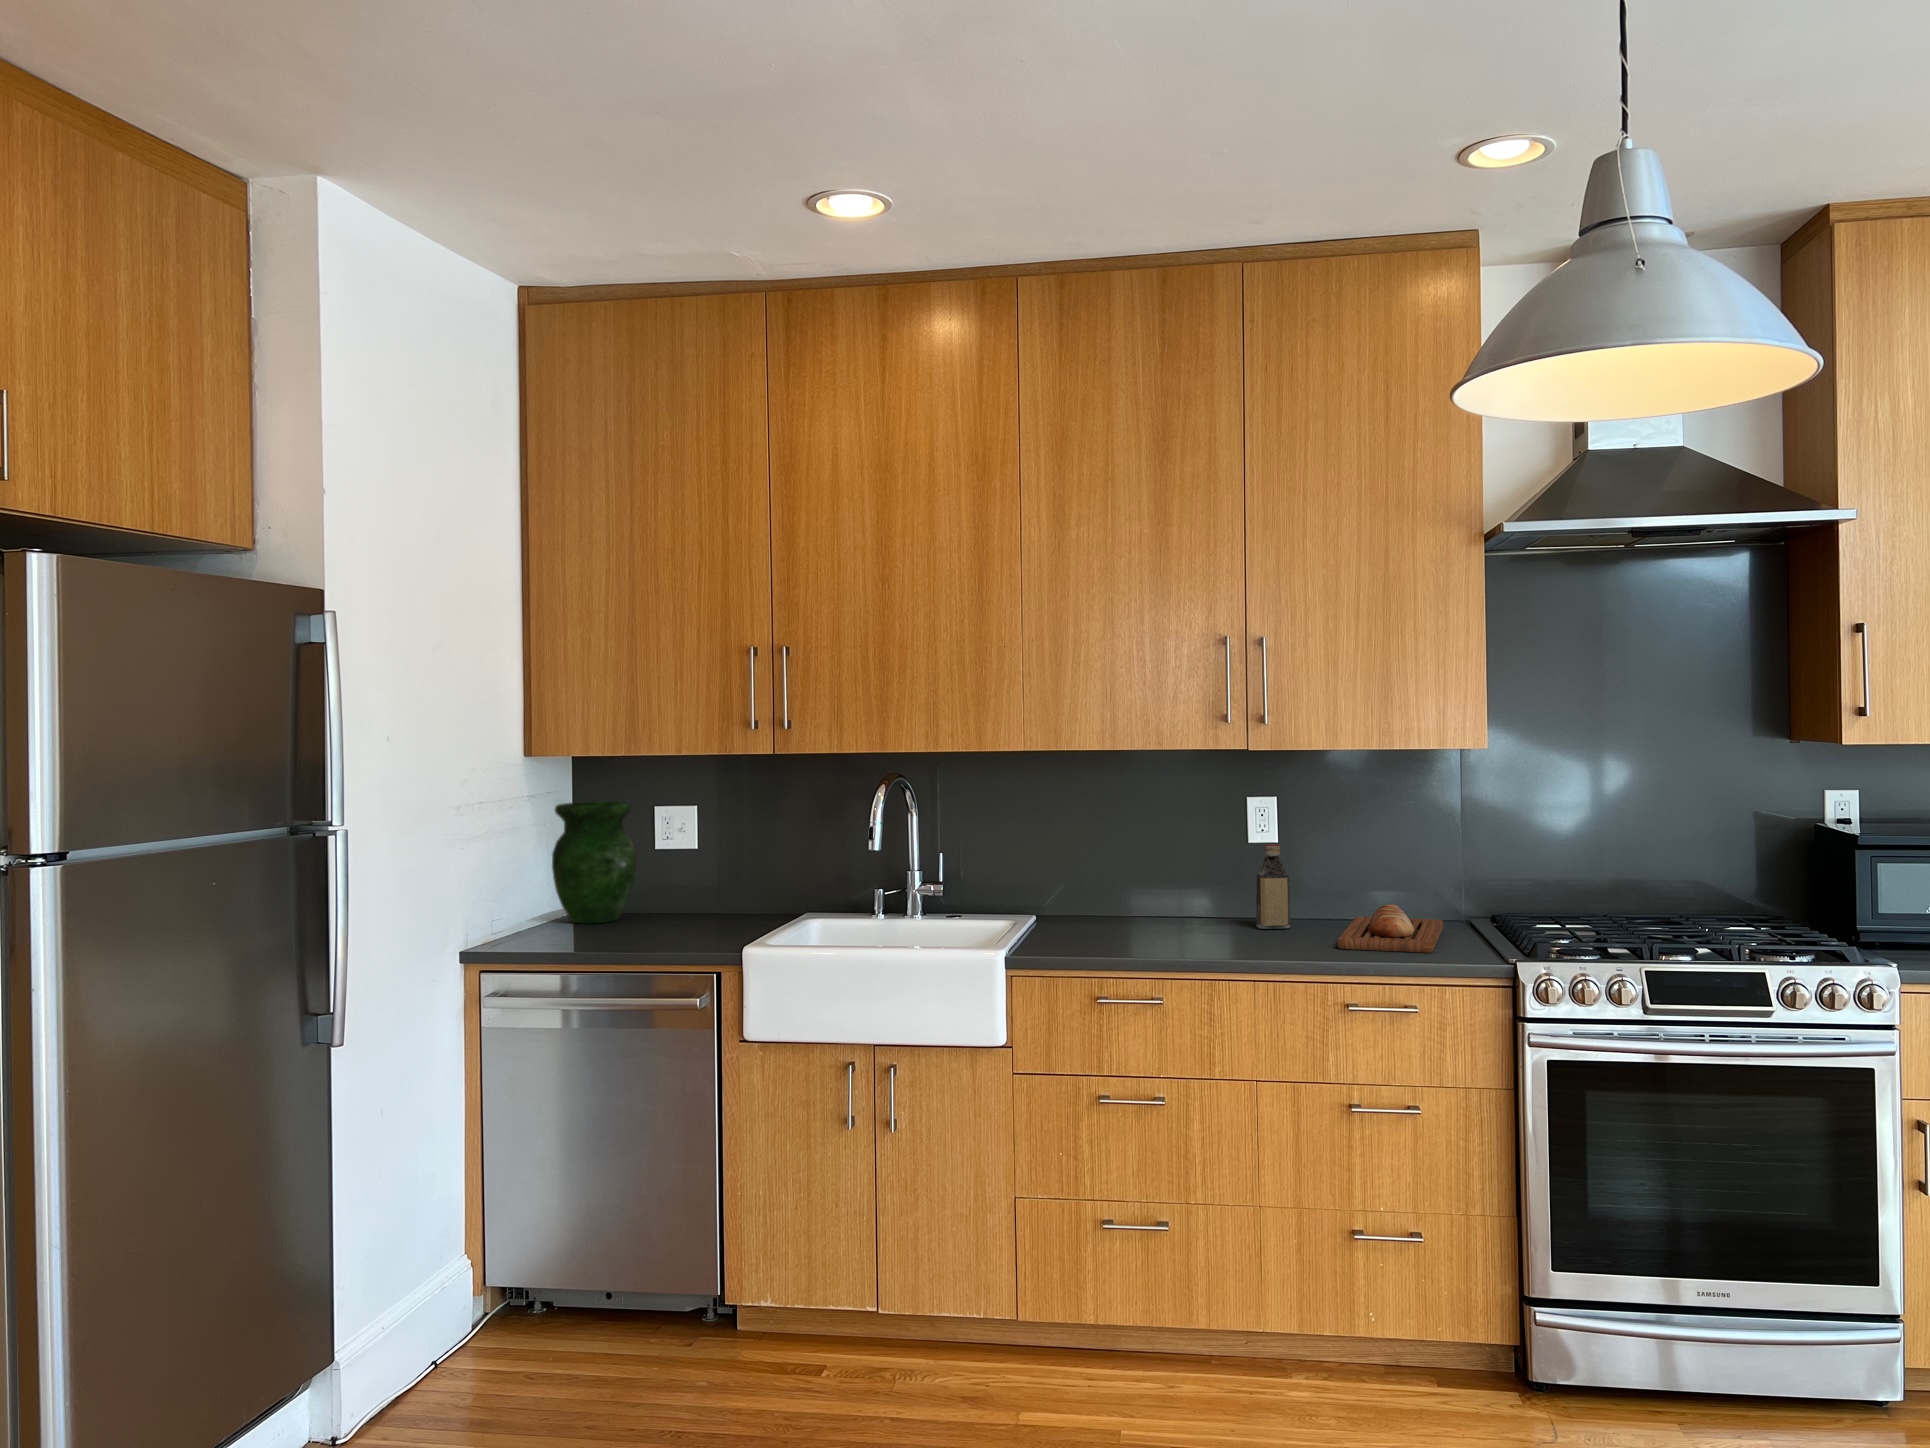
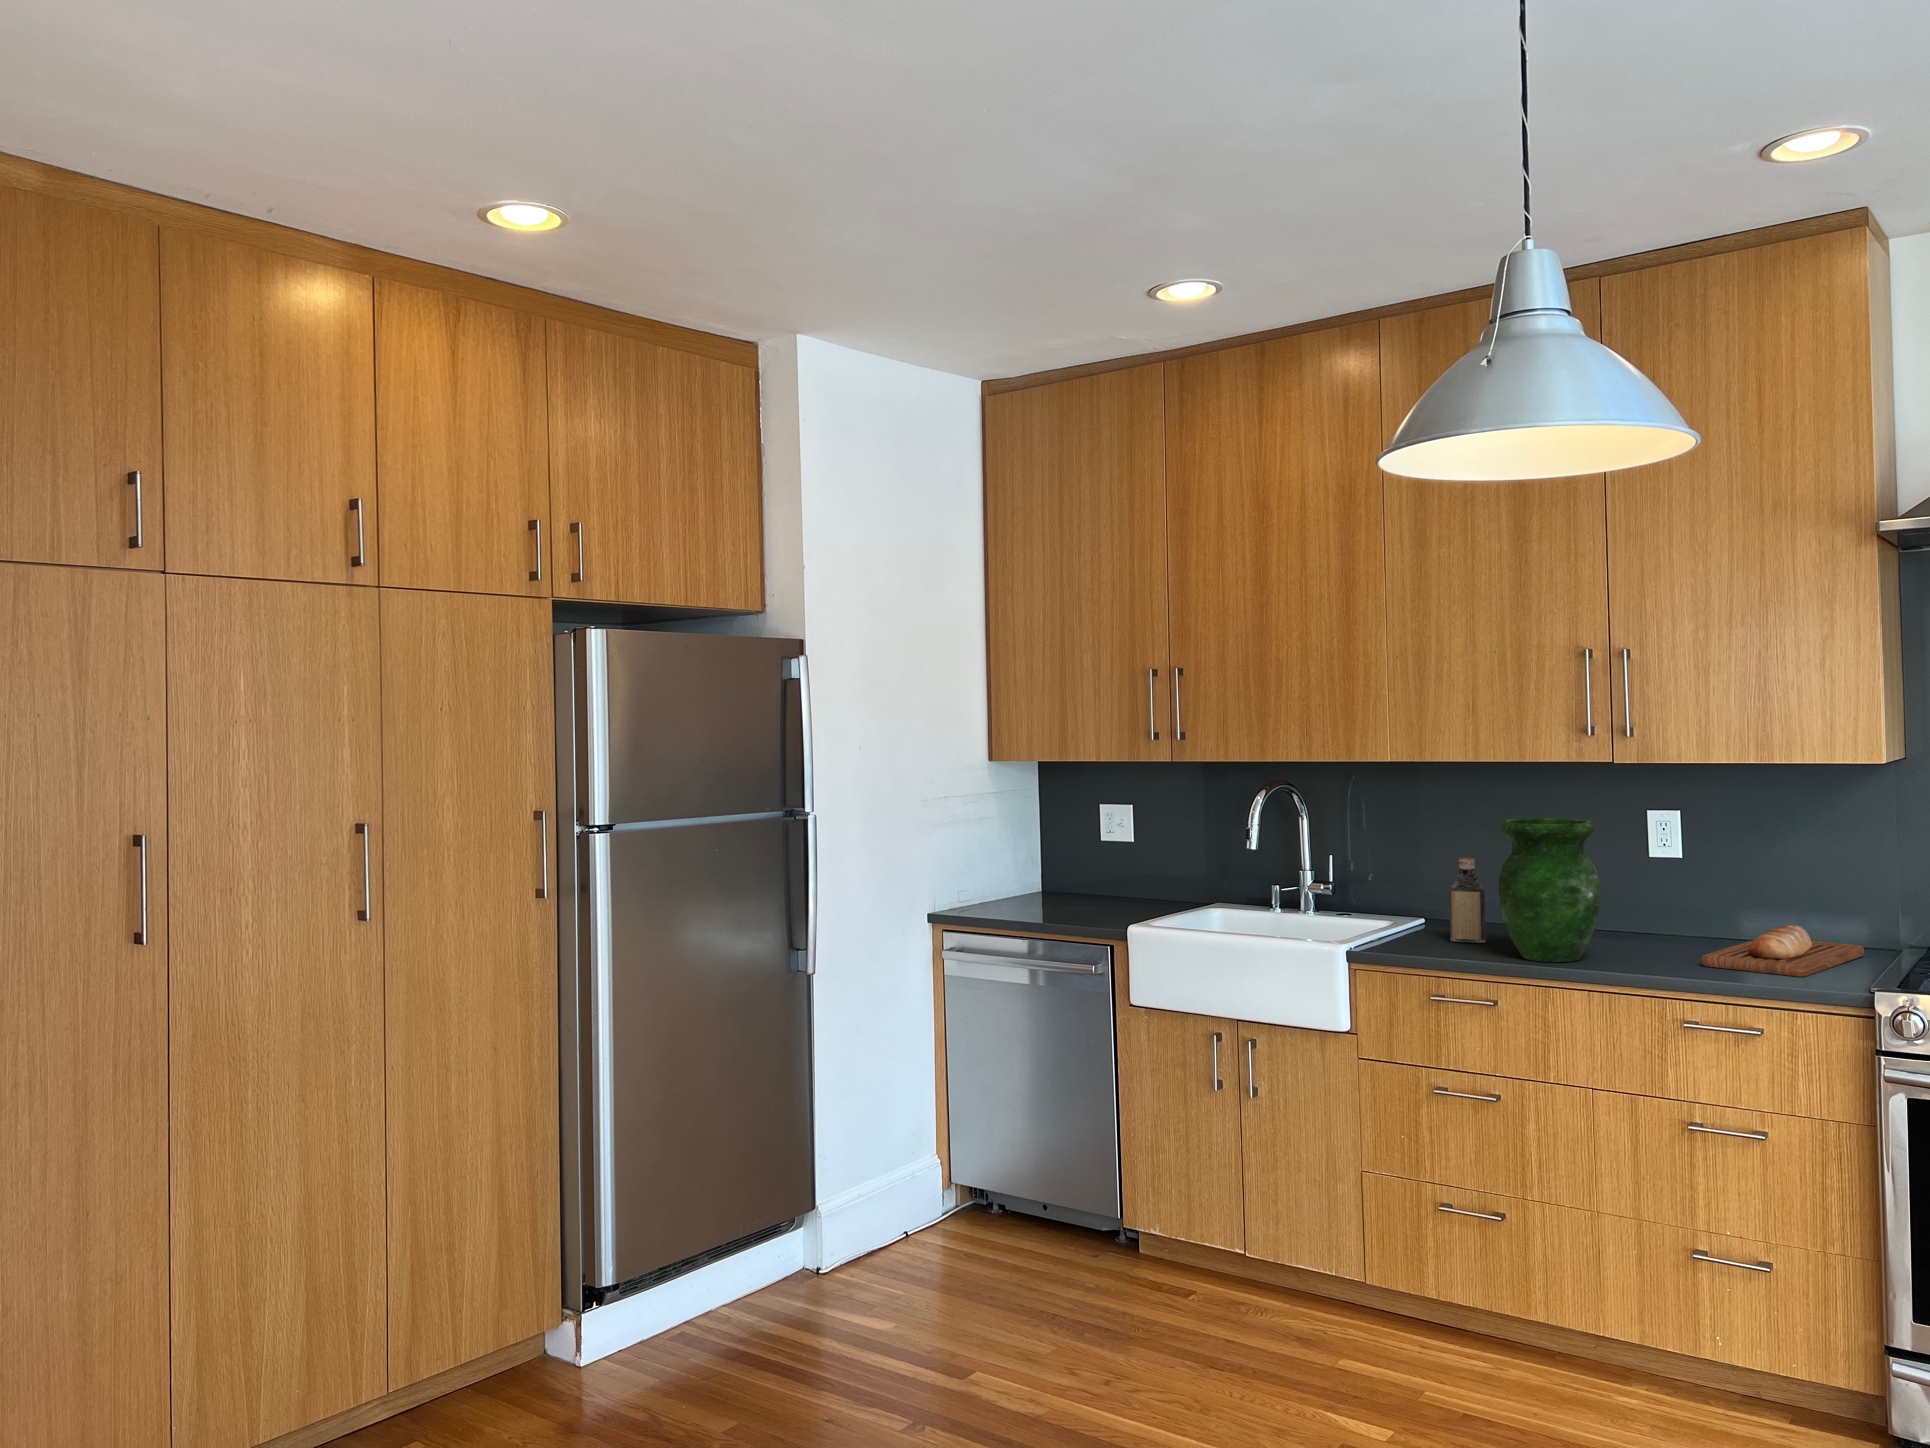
vase: present [552,801,636,924] -> present [1499,818,1600,962]
bottle: present [1256,844,1291,929] -> present [1450,857,1486,943]

